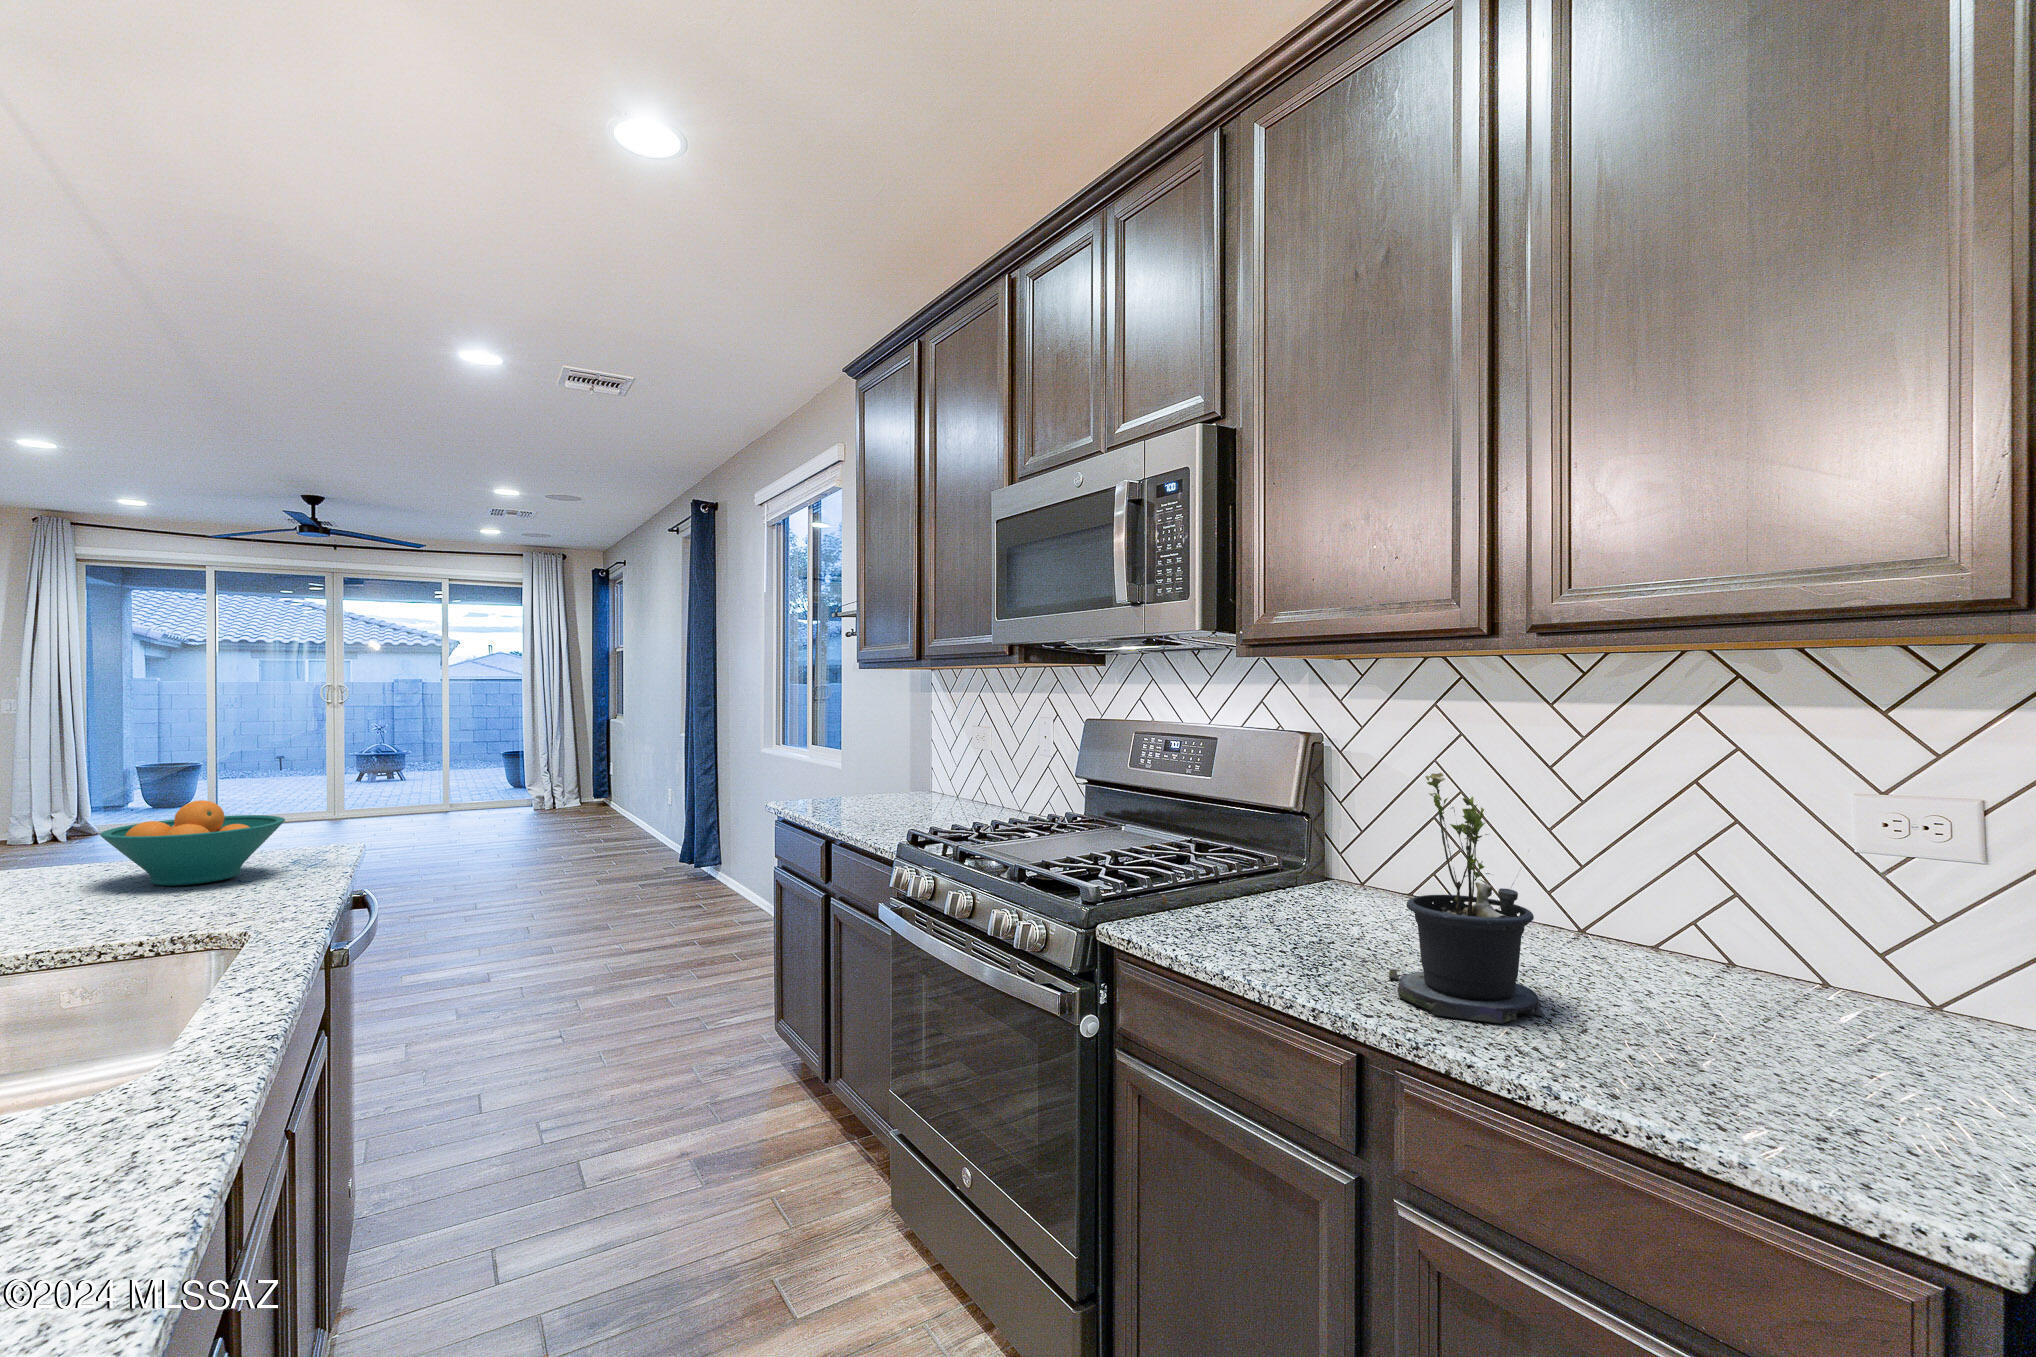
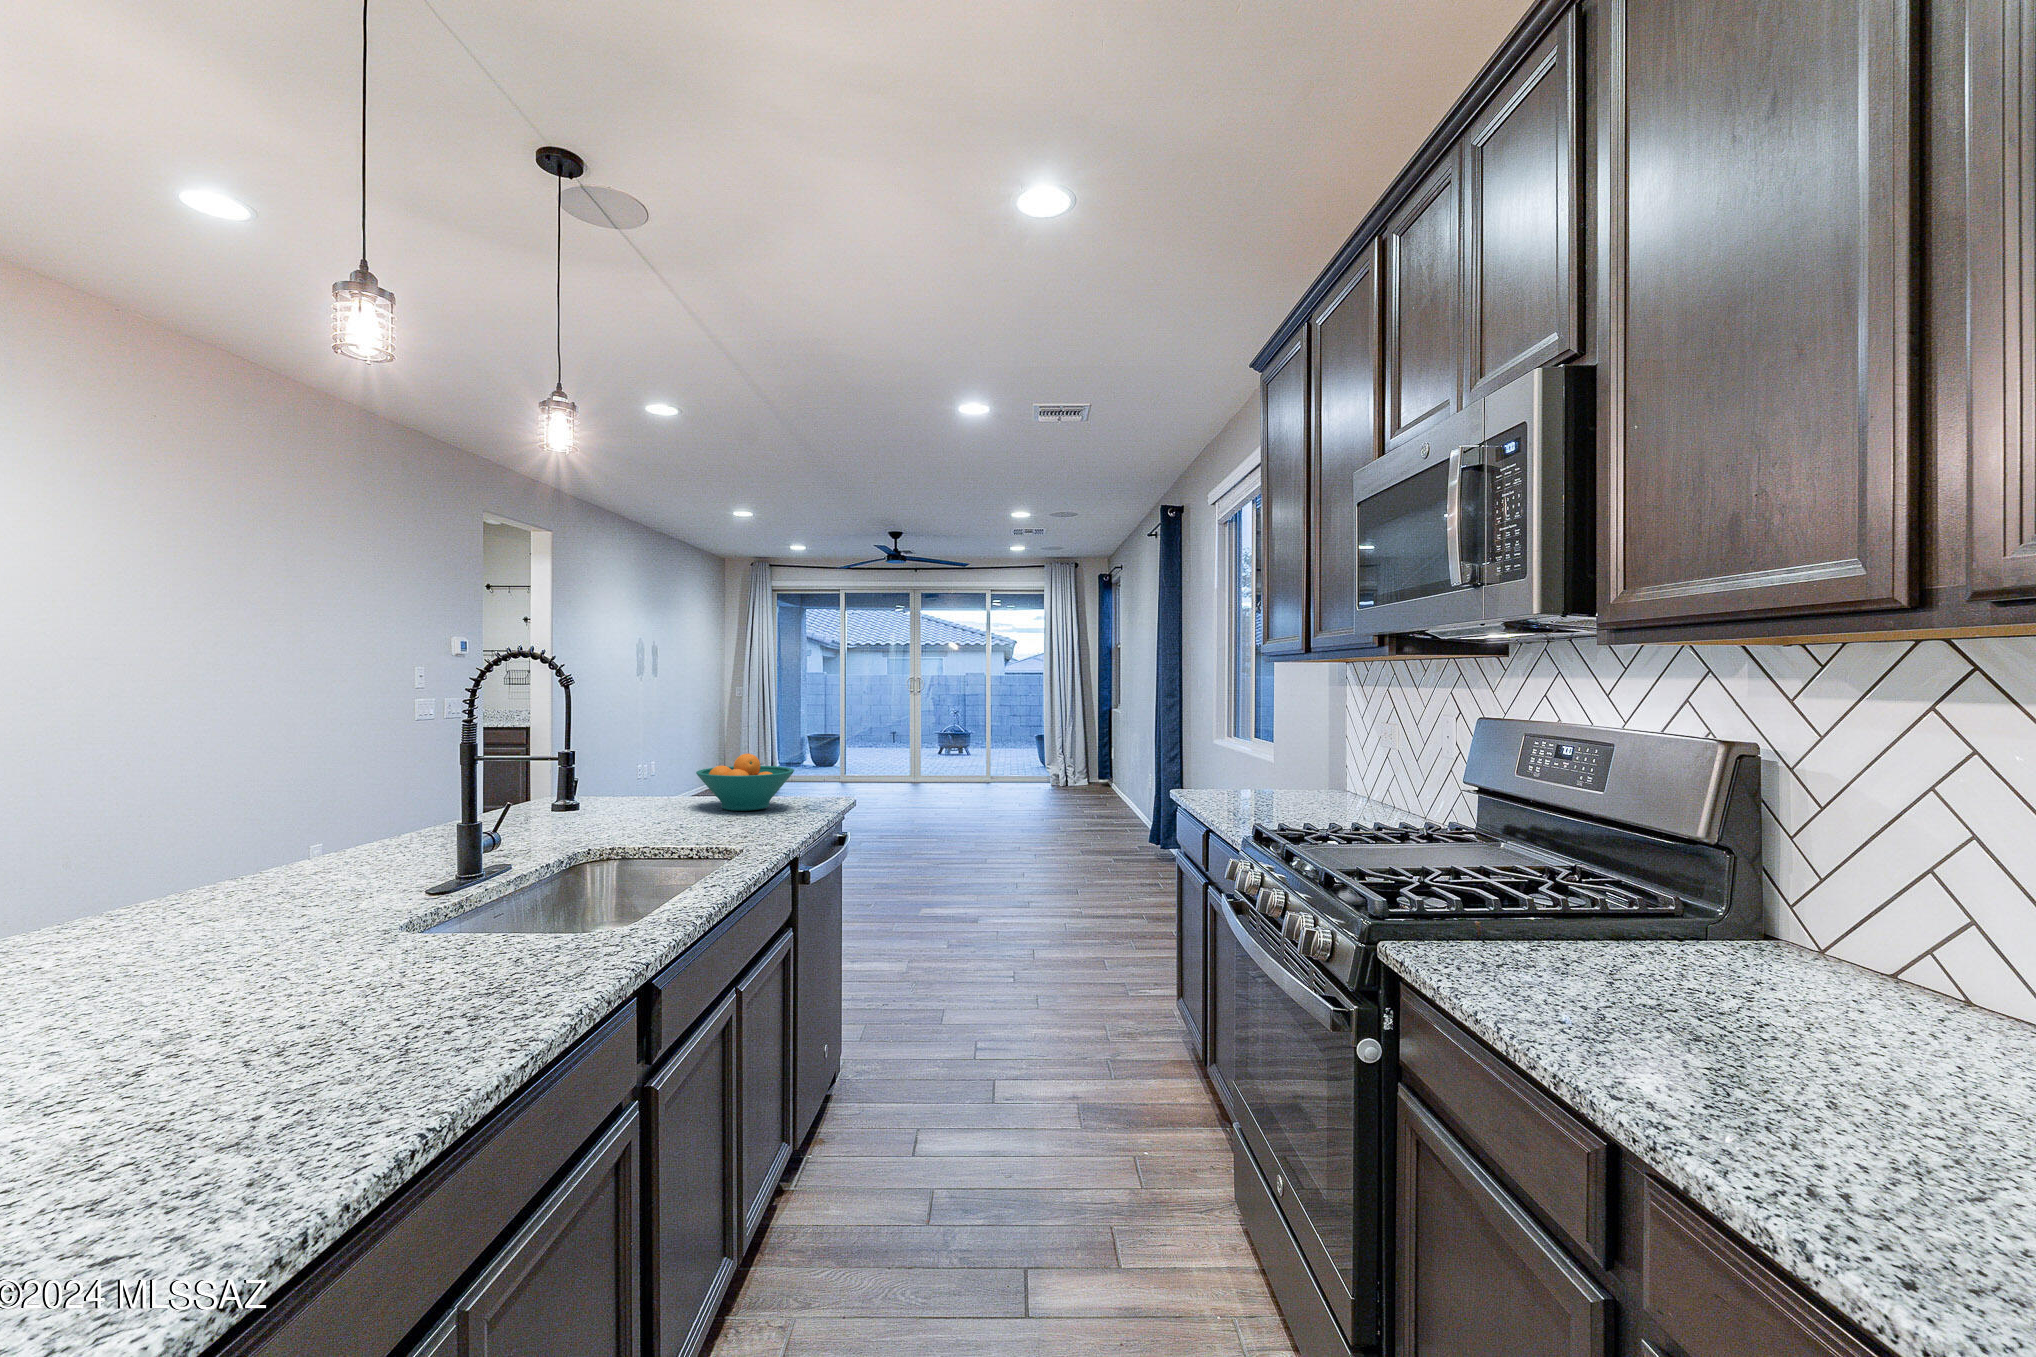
potted plant: present [1389,773,1545,1024] -> none [1688,797,1936,1165]

